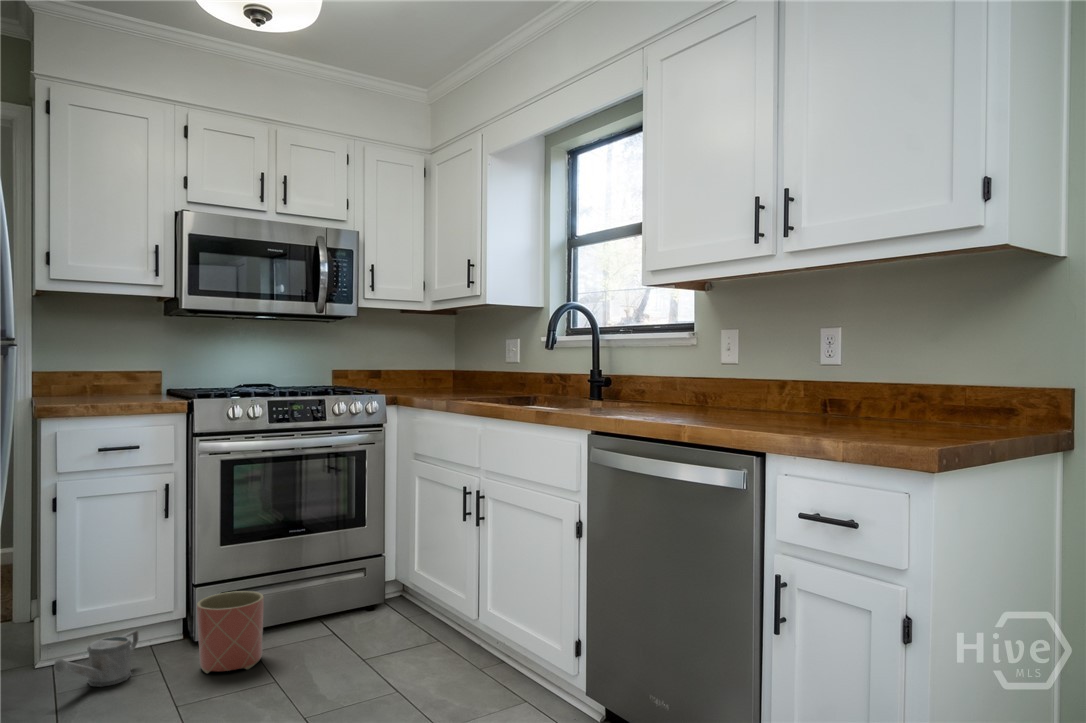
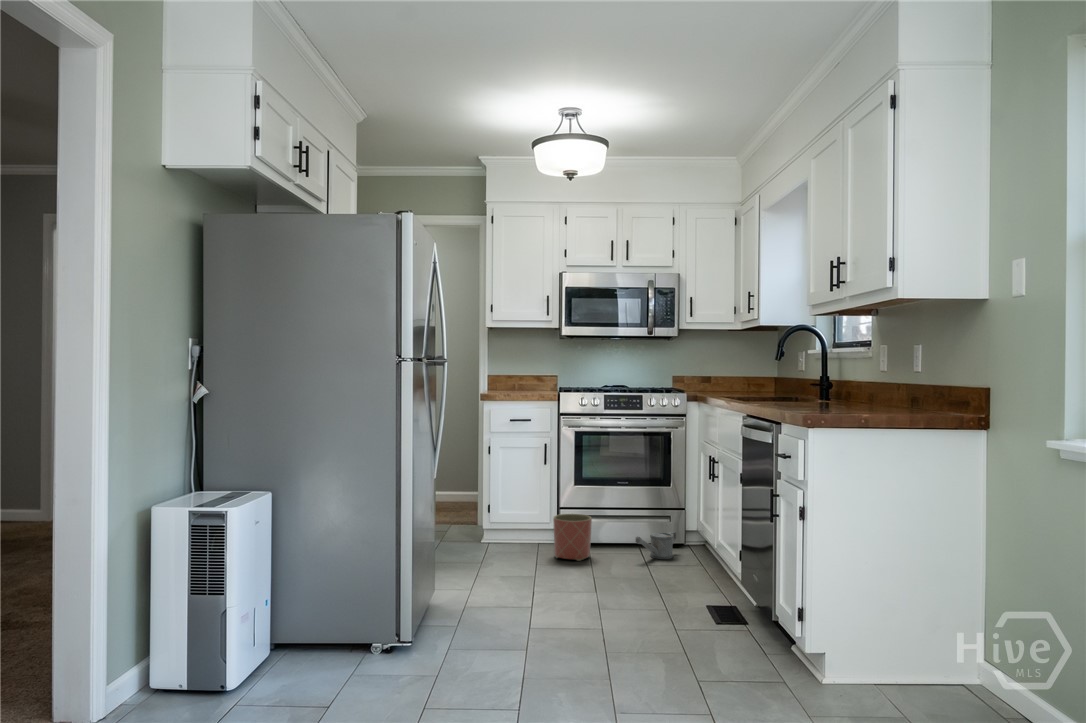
watering can: present [55,631,138,687] -> present [636,532,676,559]

